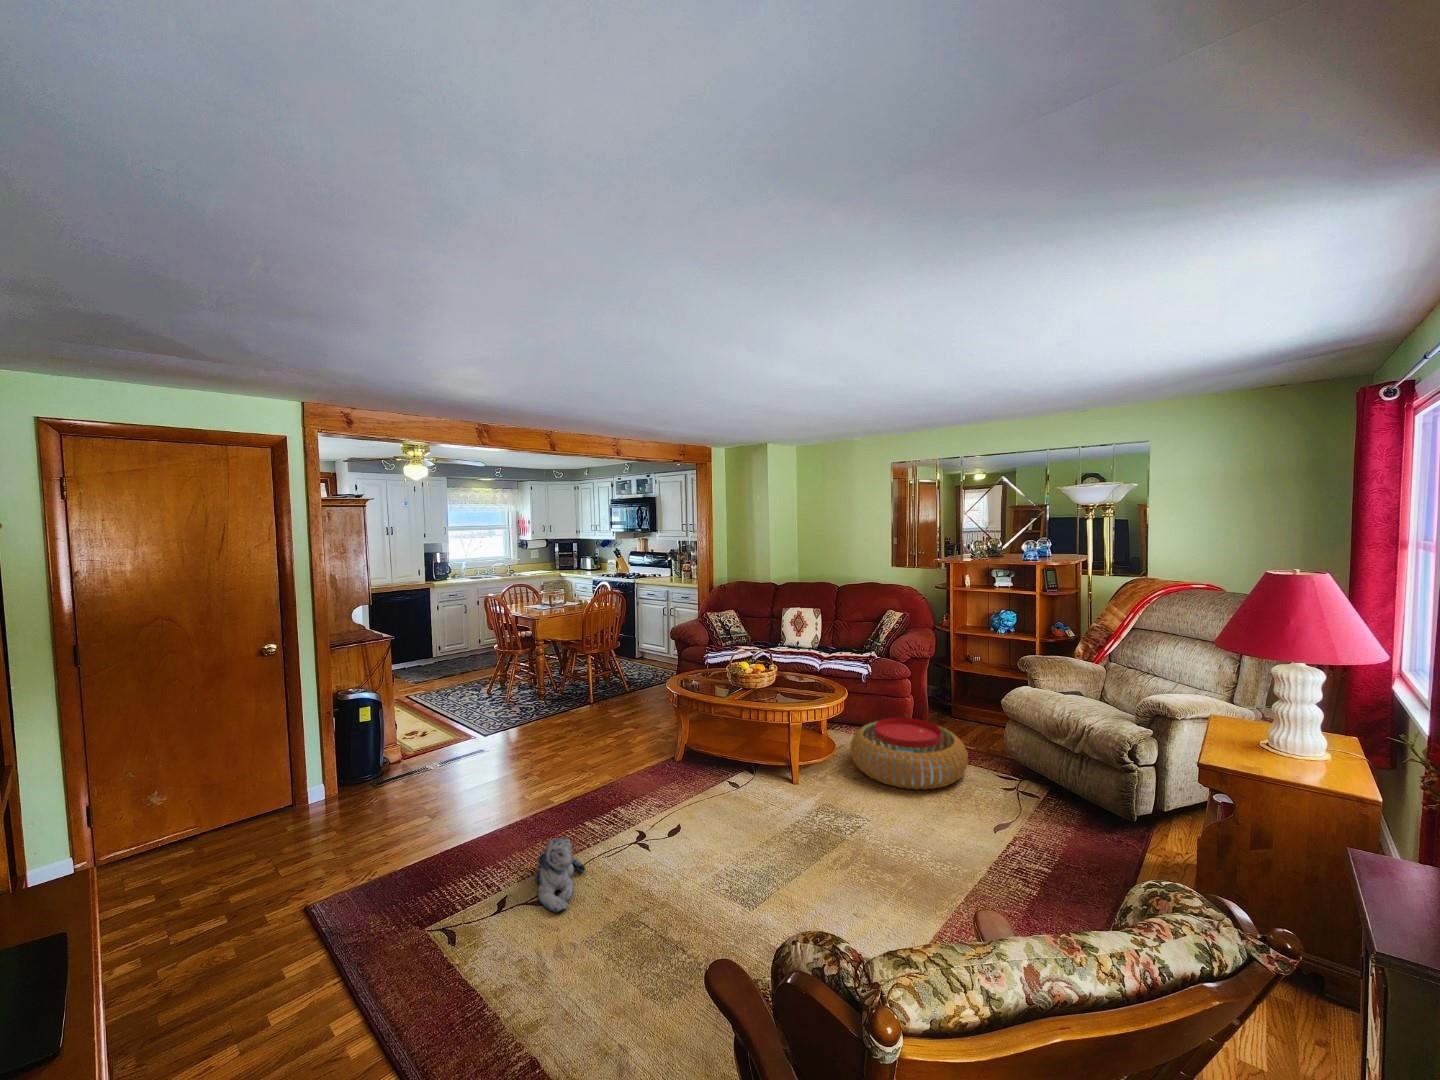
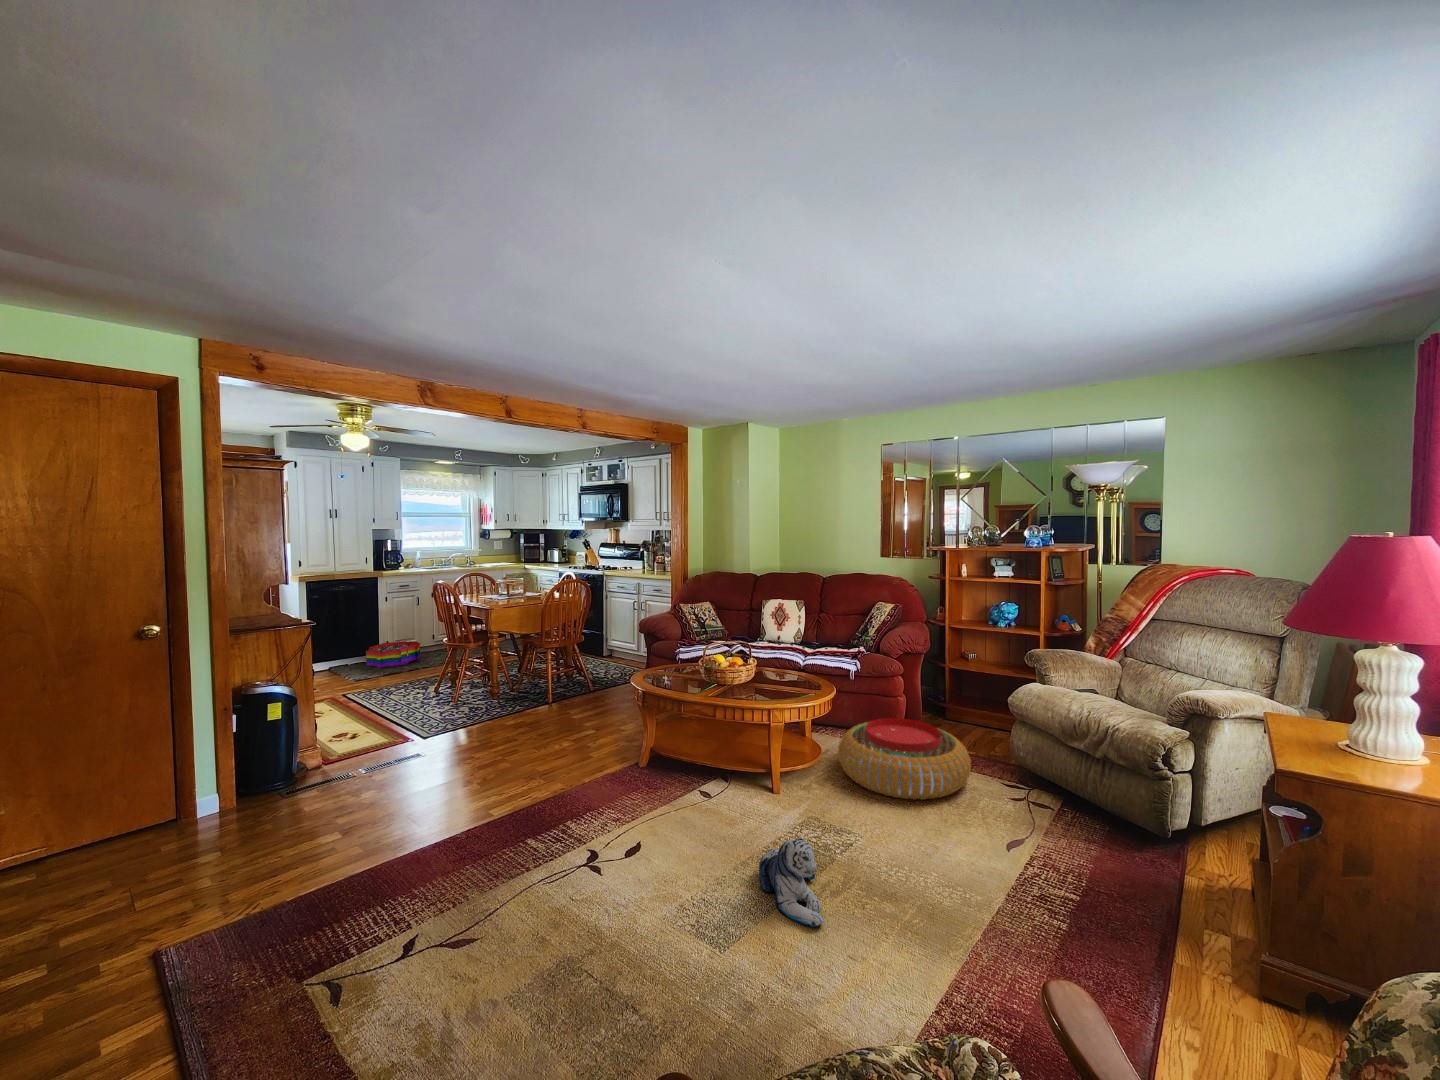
storage bin: none [421,646,468,671] -> present [366,641,420,668]
plush toy: present [535,837,585,913] -> present [759,838,823,927]

